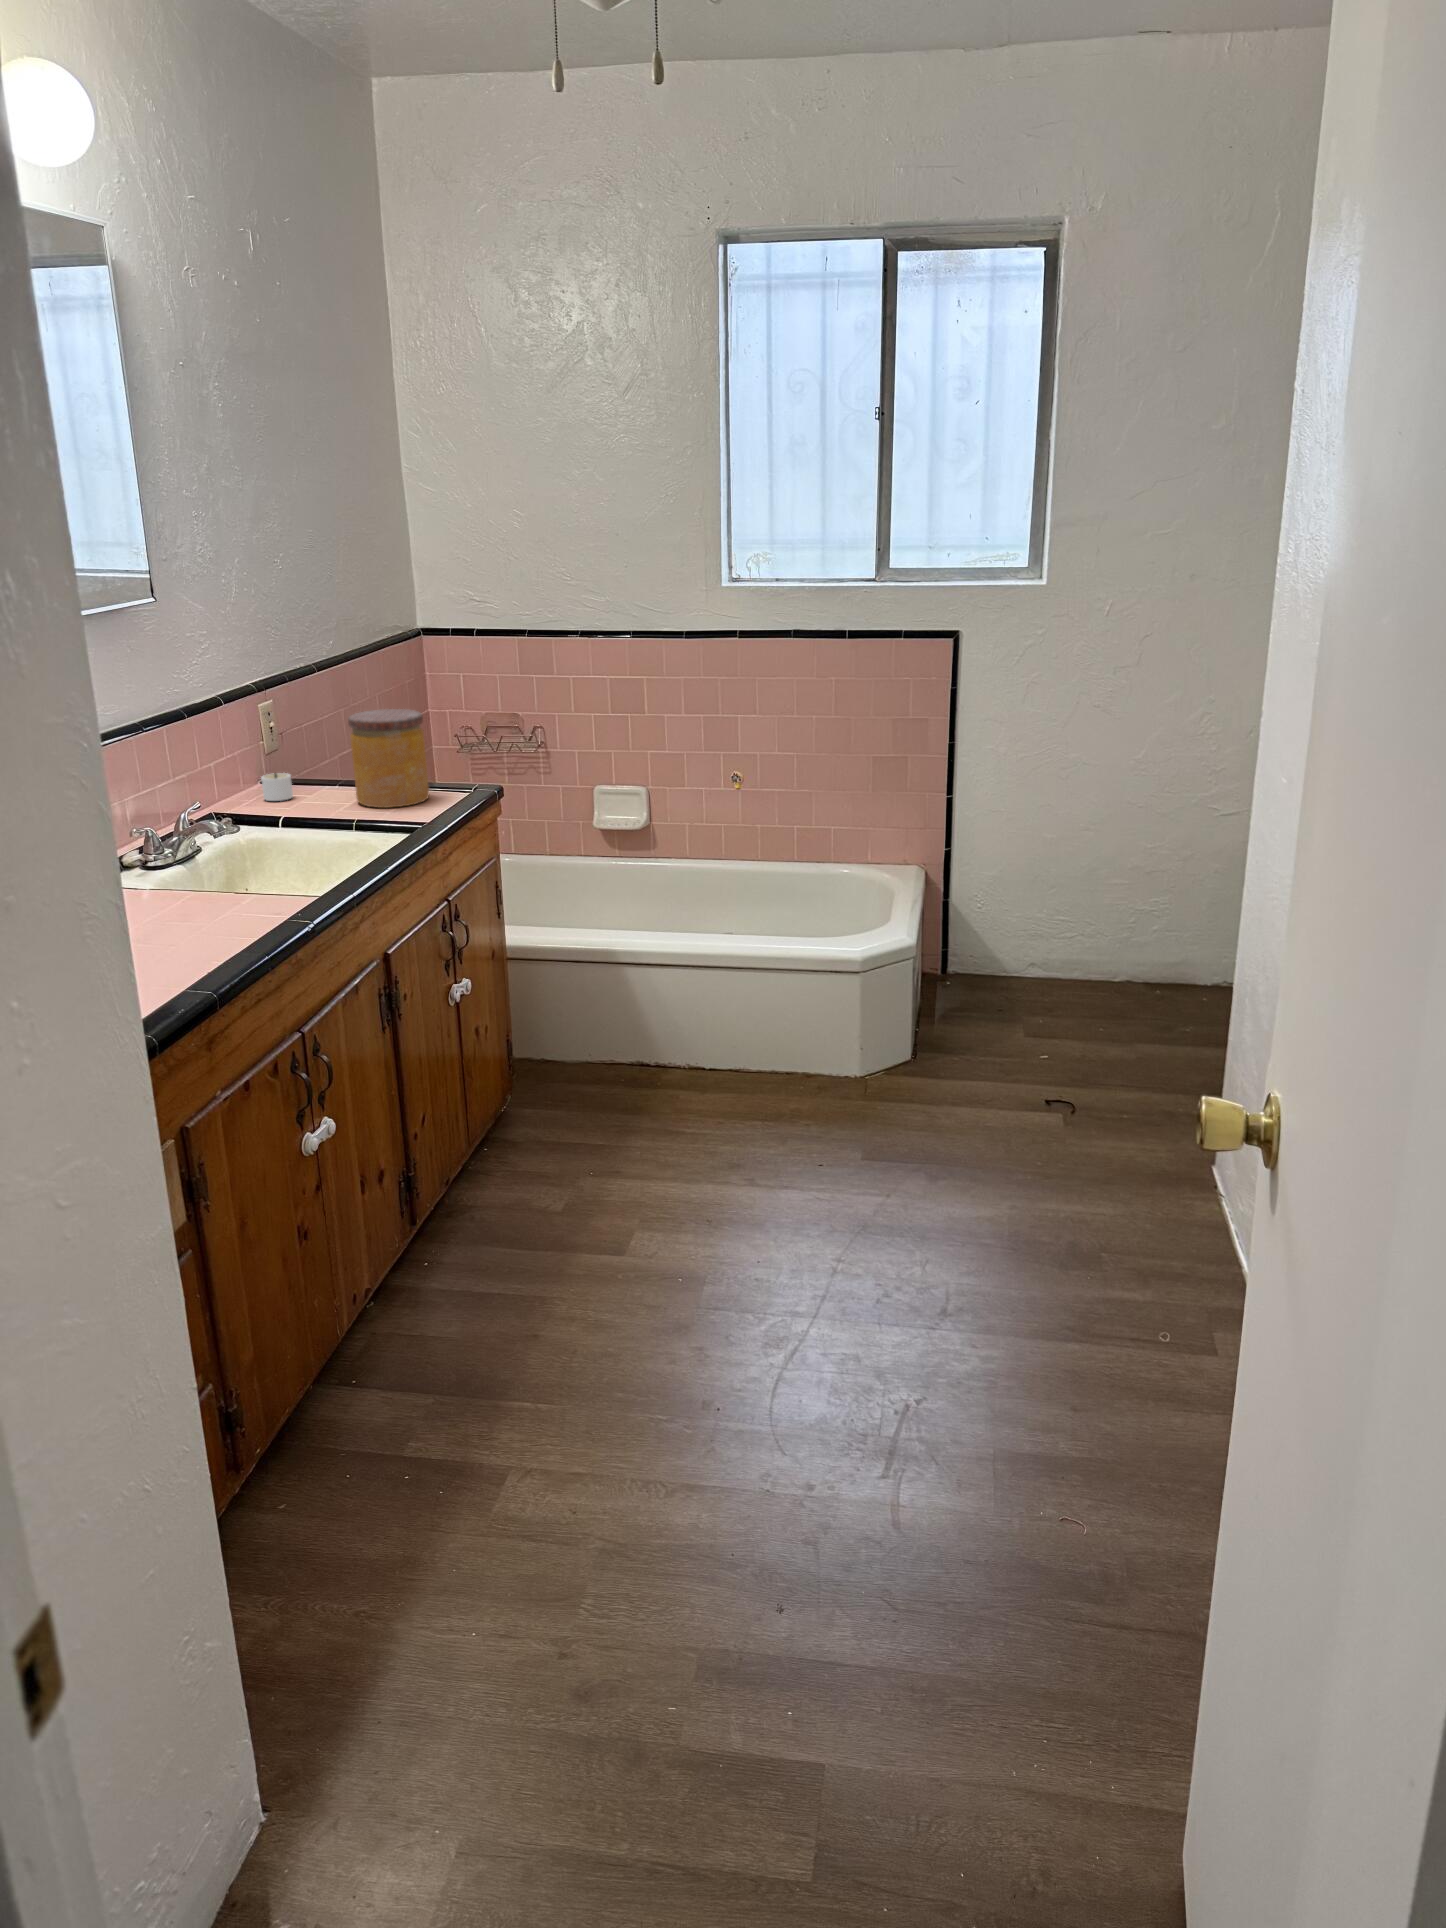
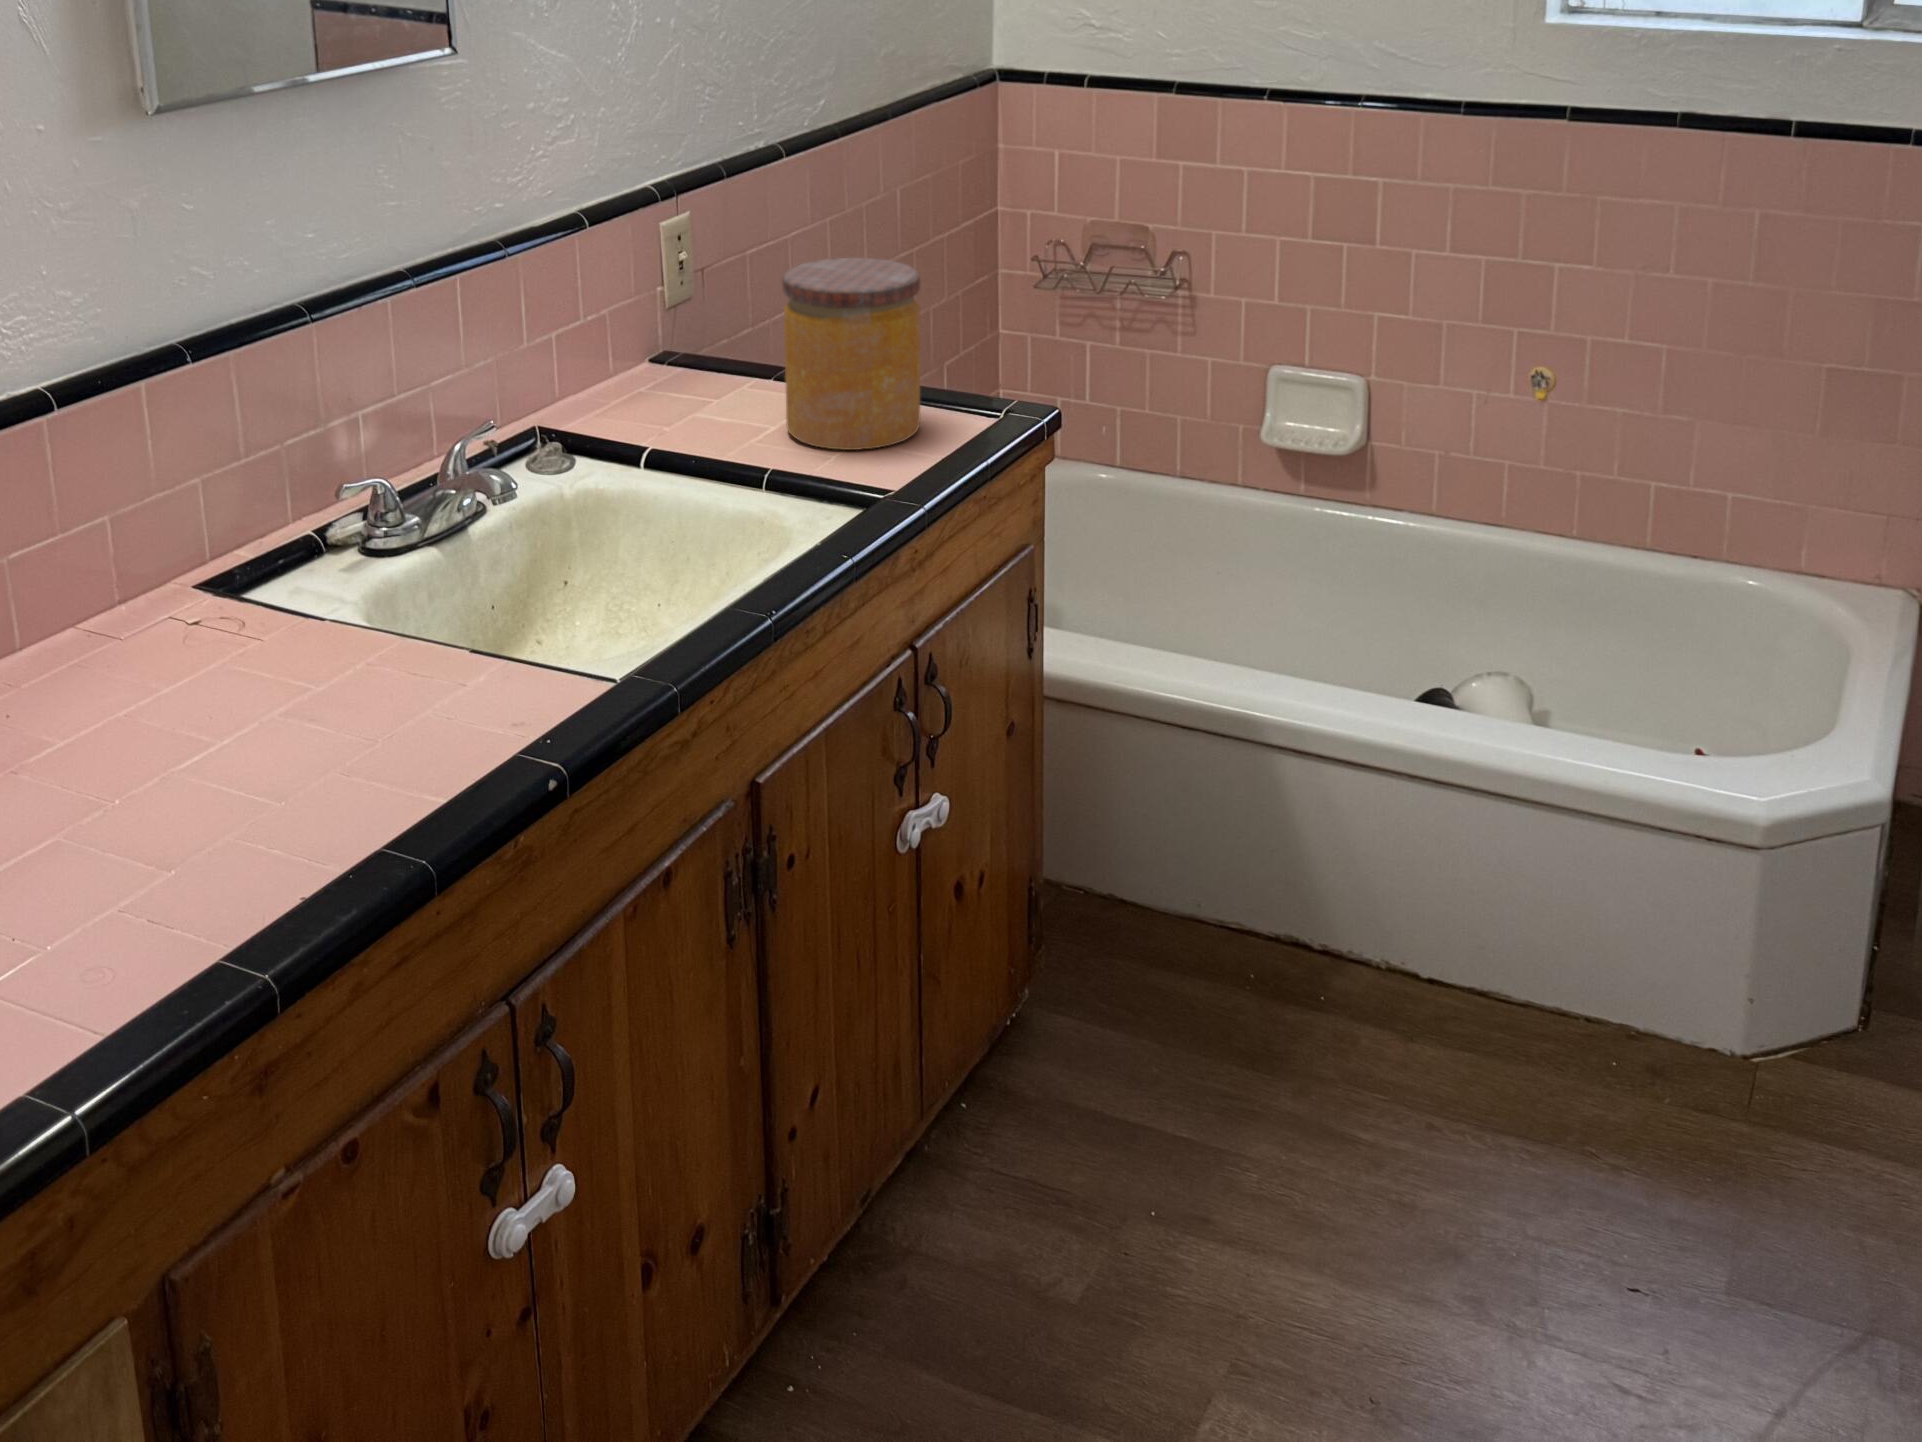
candle: present [261,773,293,801] -> none [631,355,711,409]

